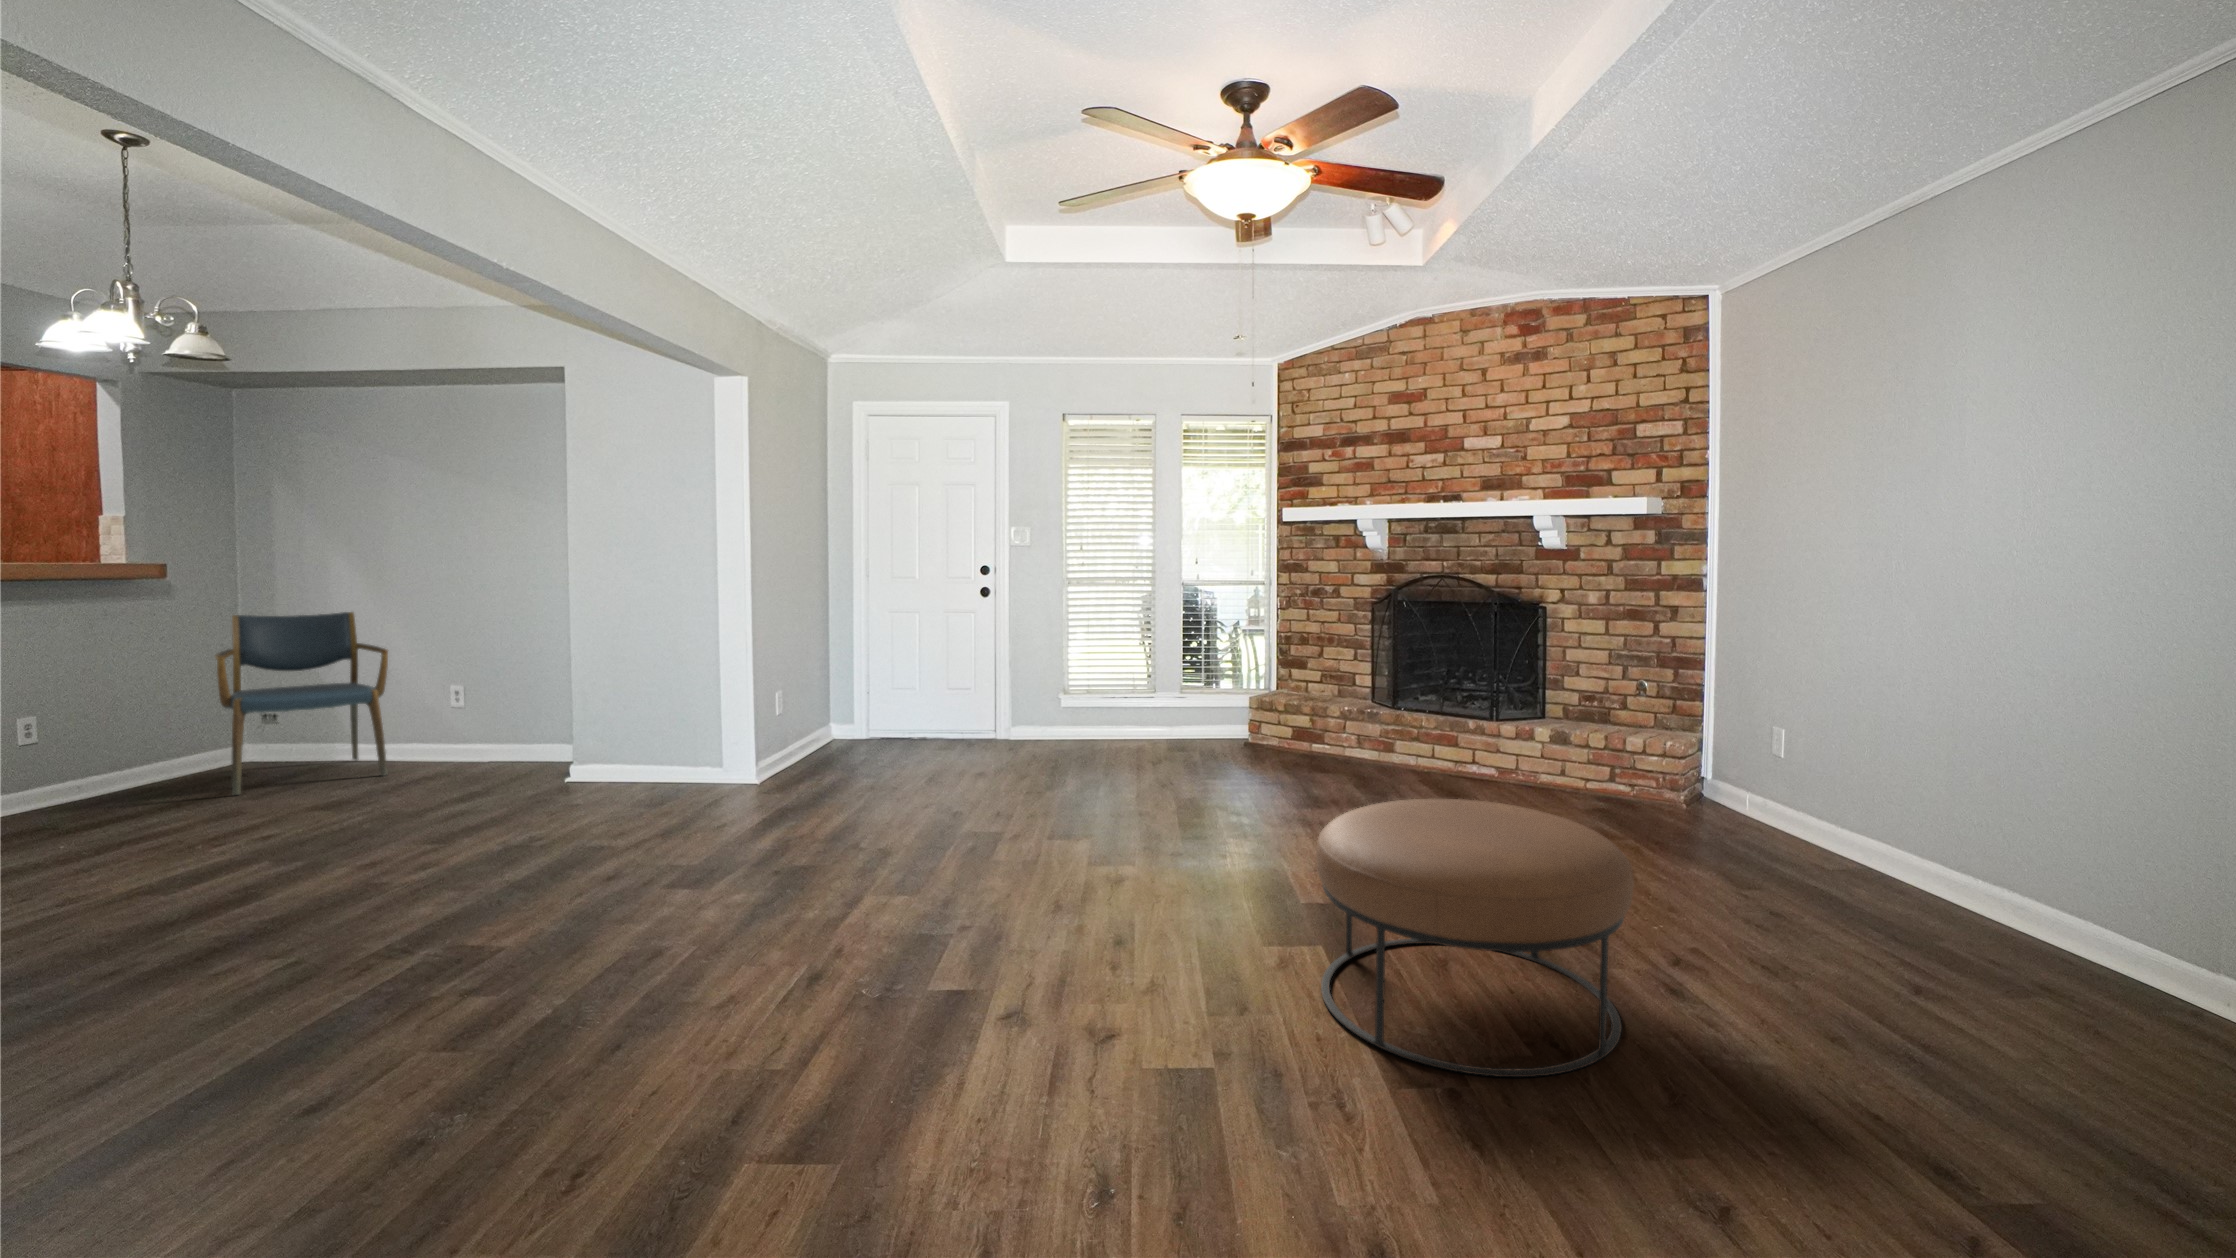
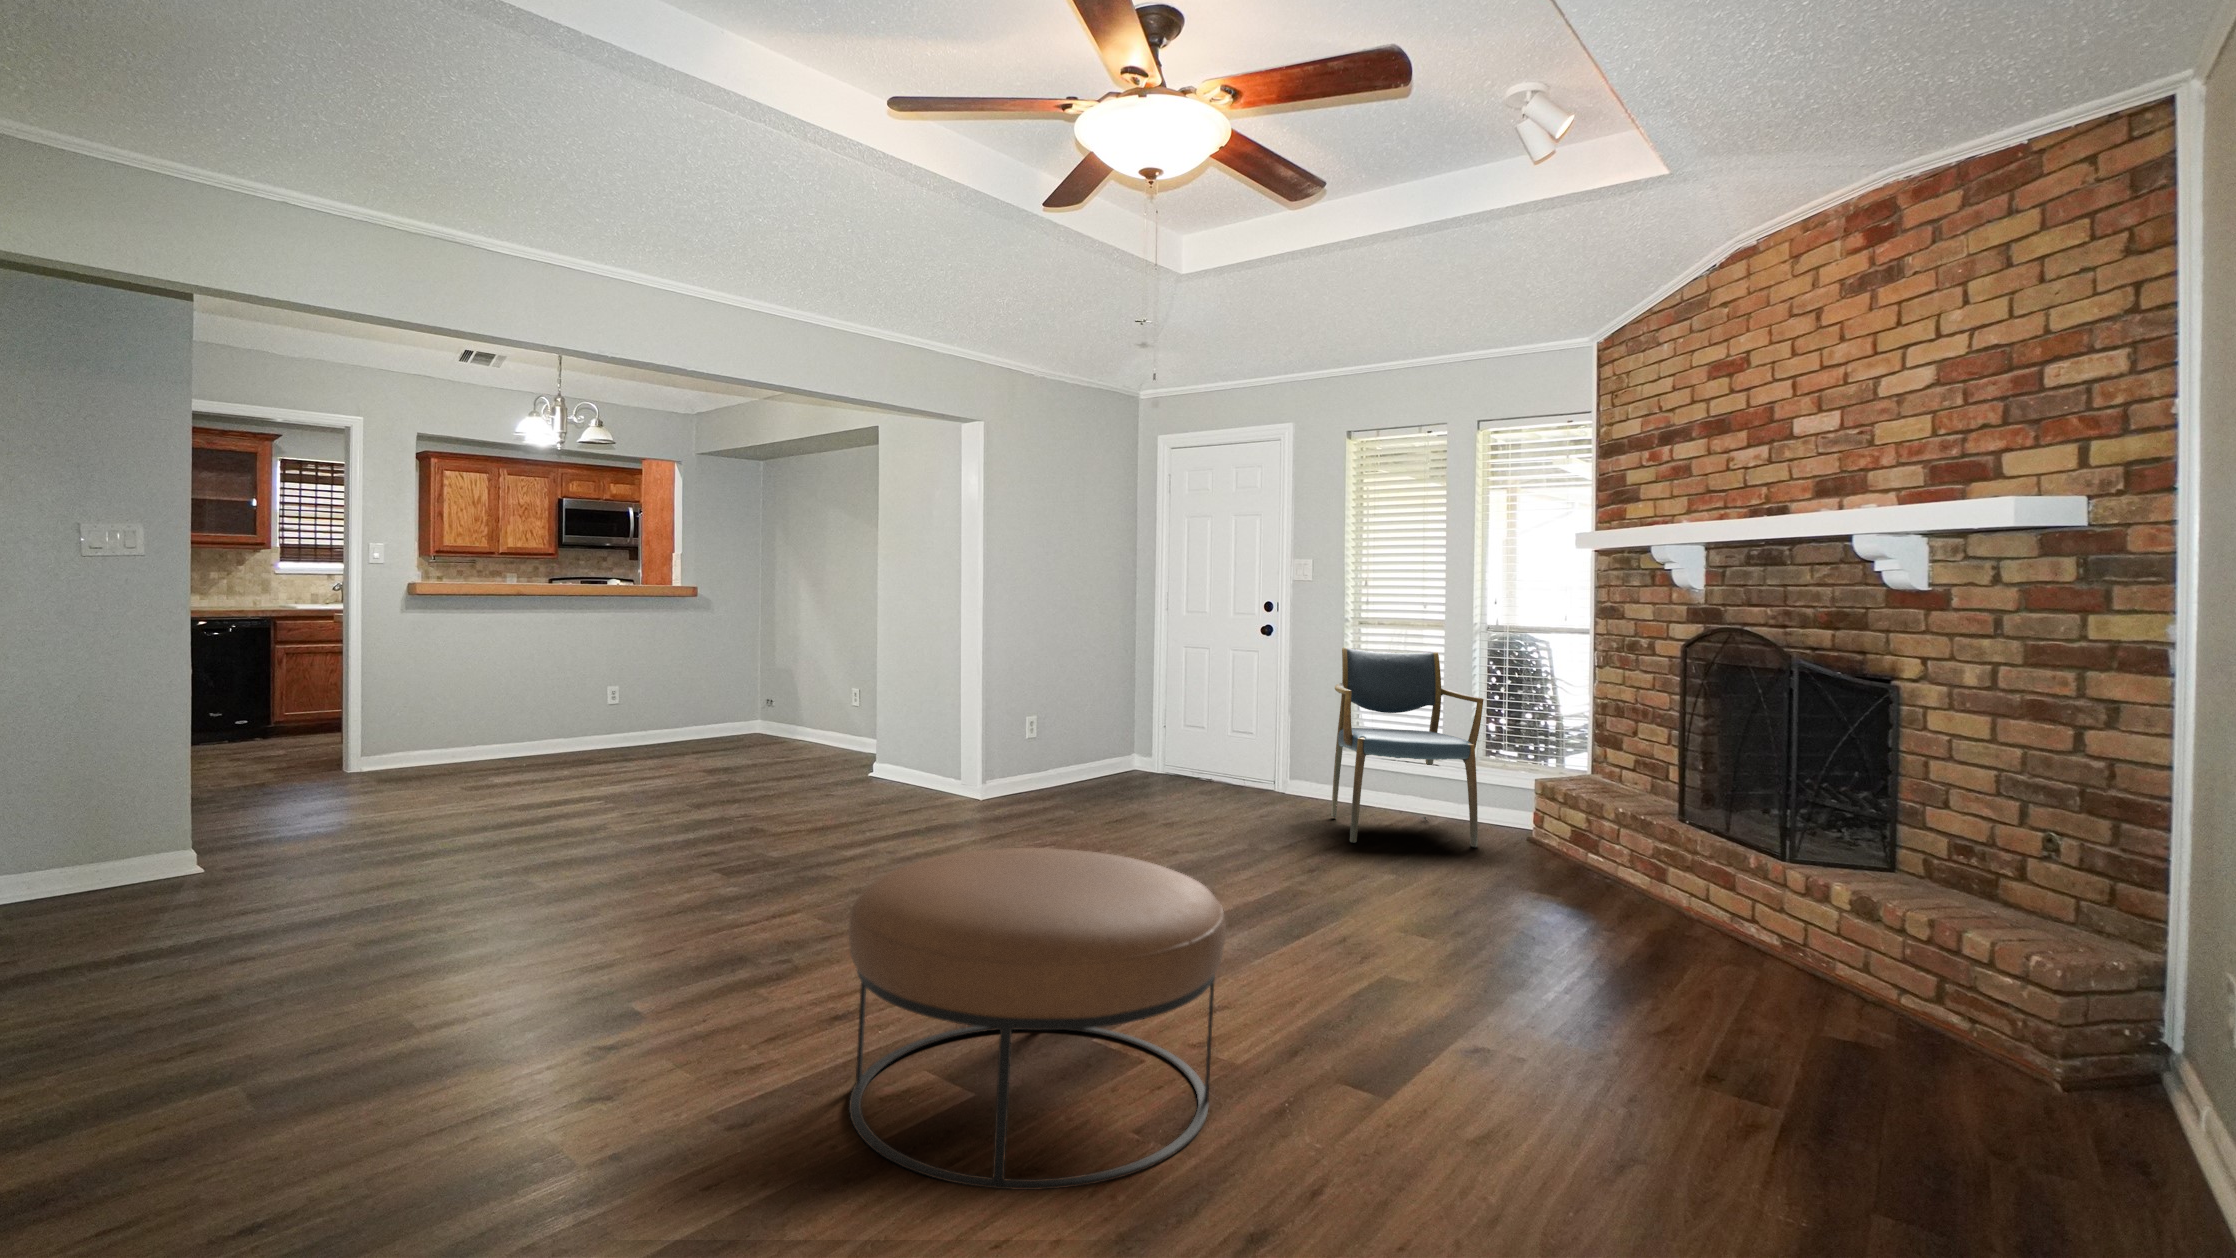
armchair: present [215,612,388,795] -> present [1331,648,1484,847]

